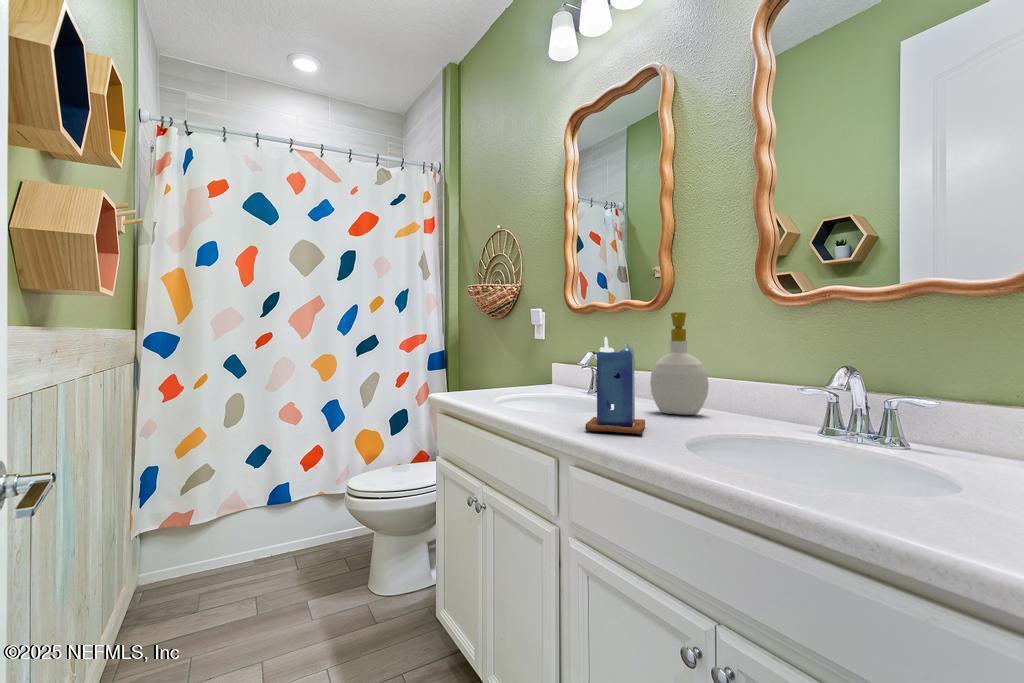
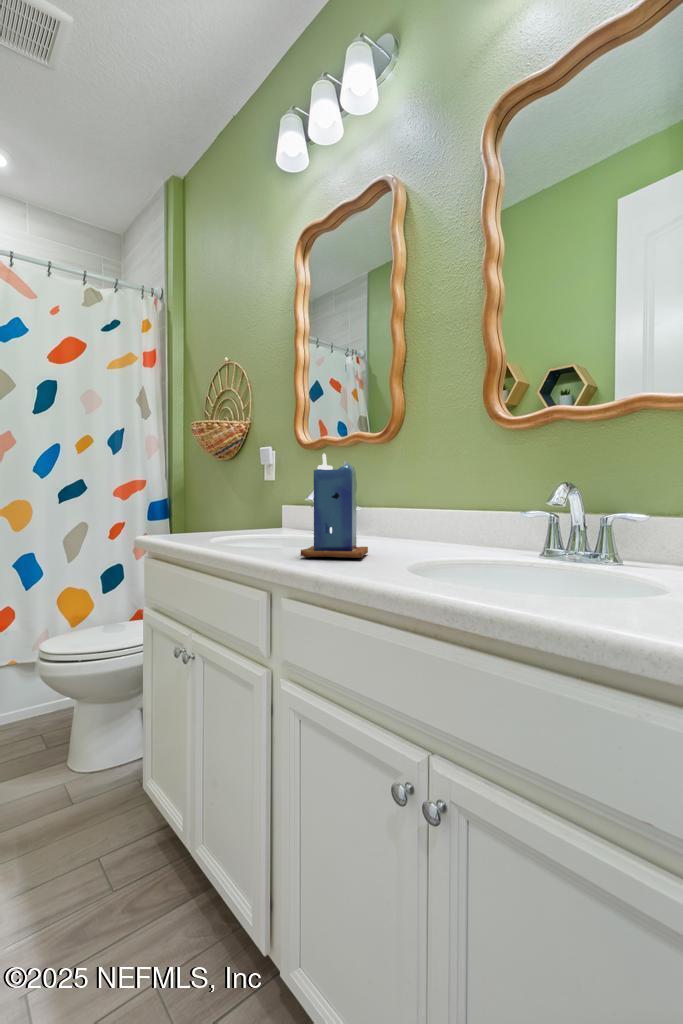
soap bottle: present [650,312,709,415] -> none [378,437,437,546]

